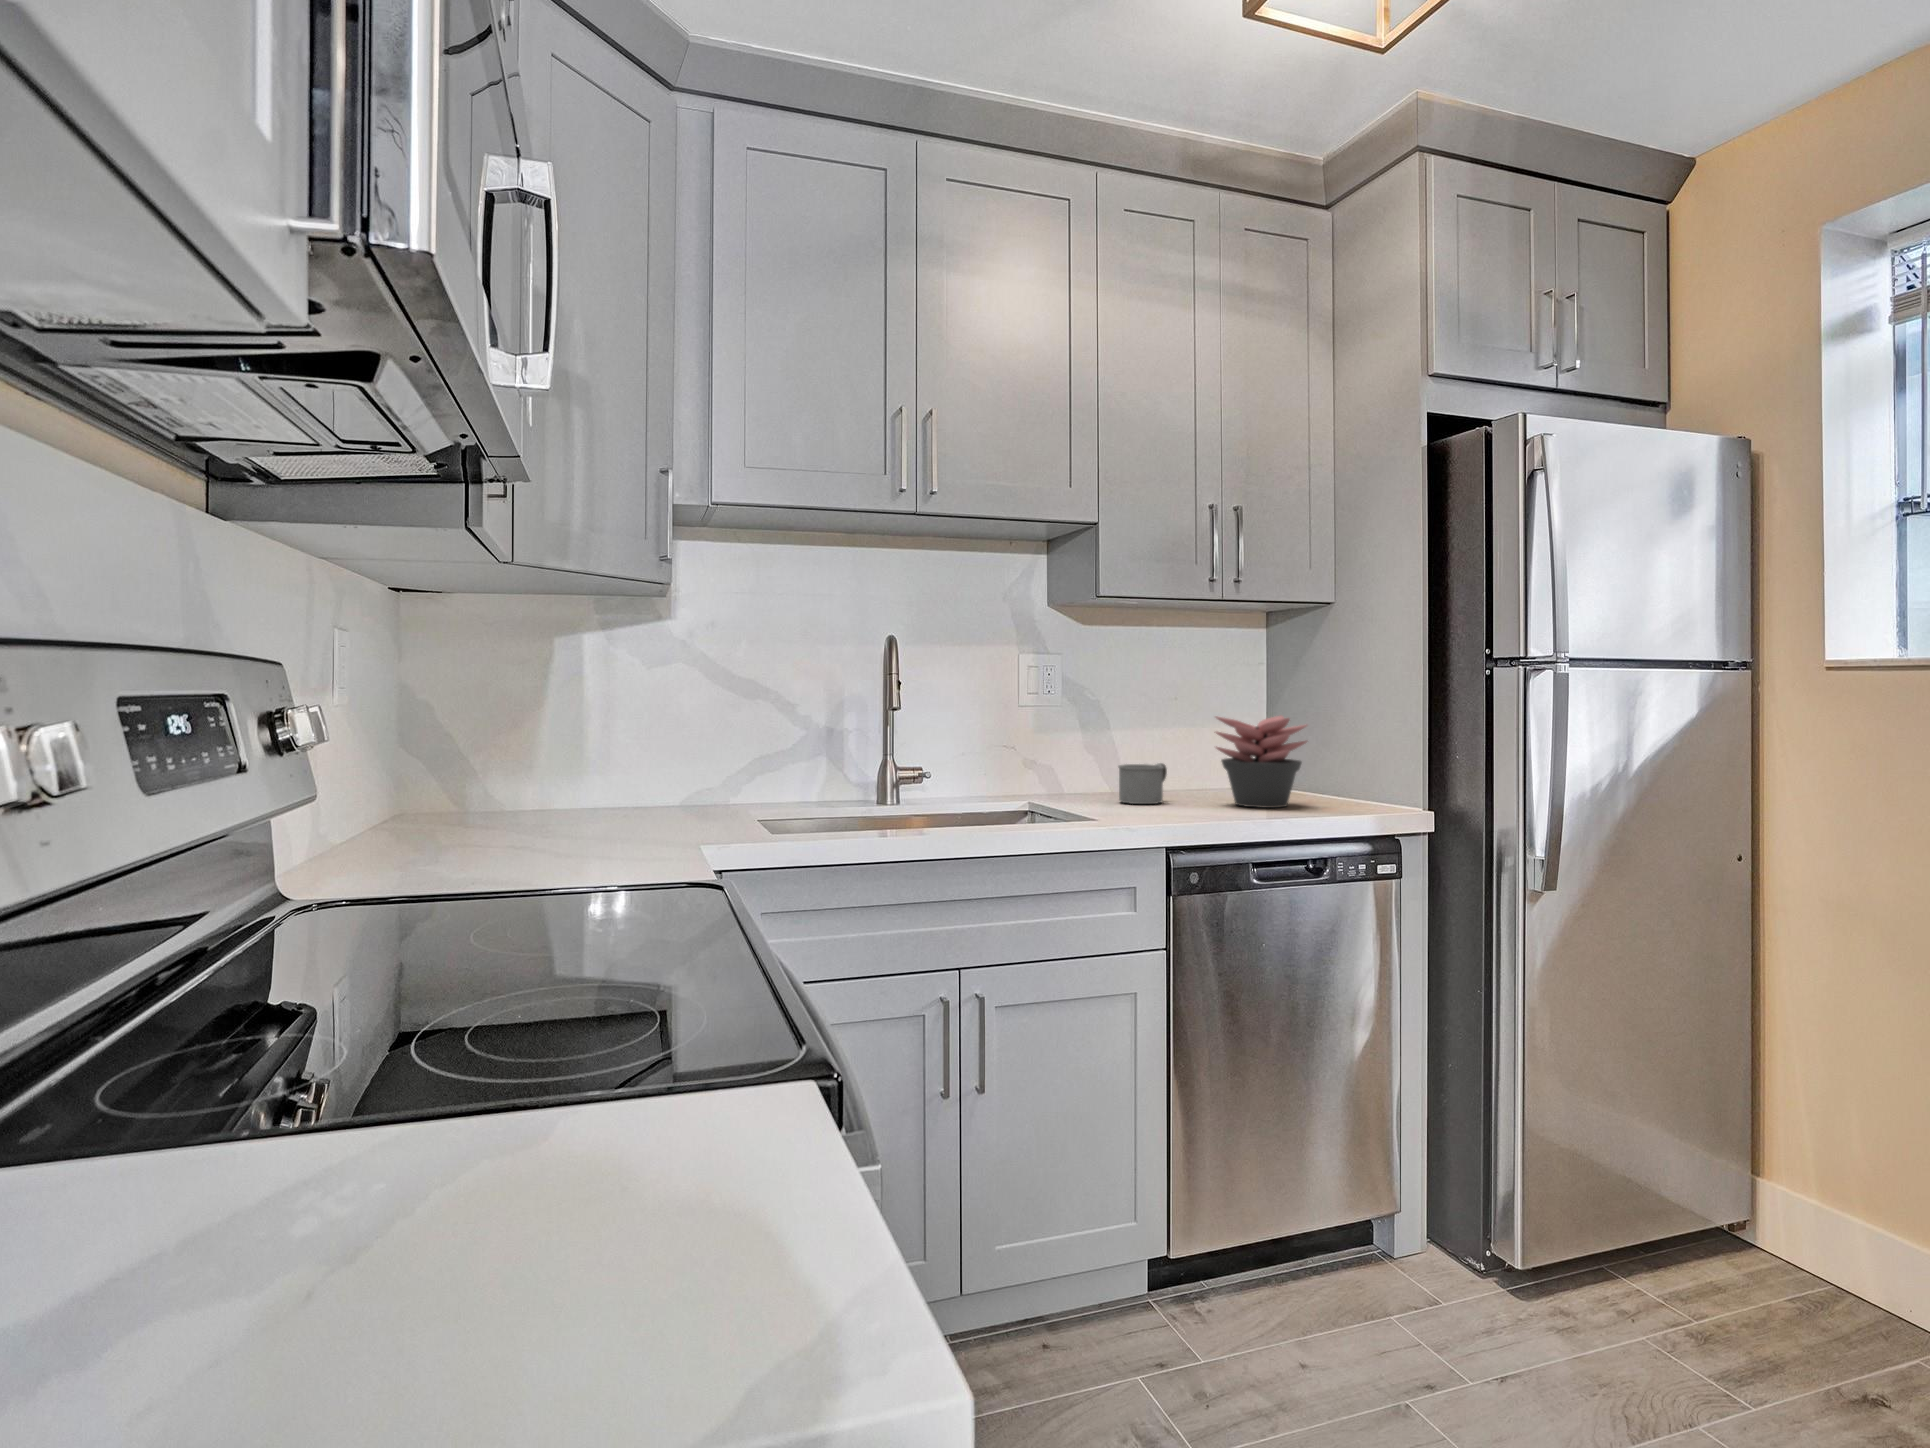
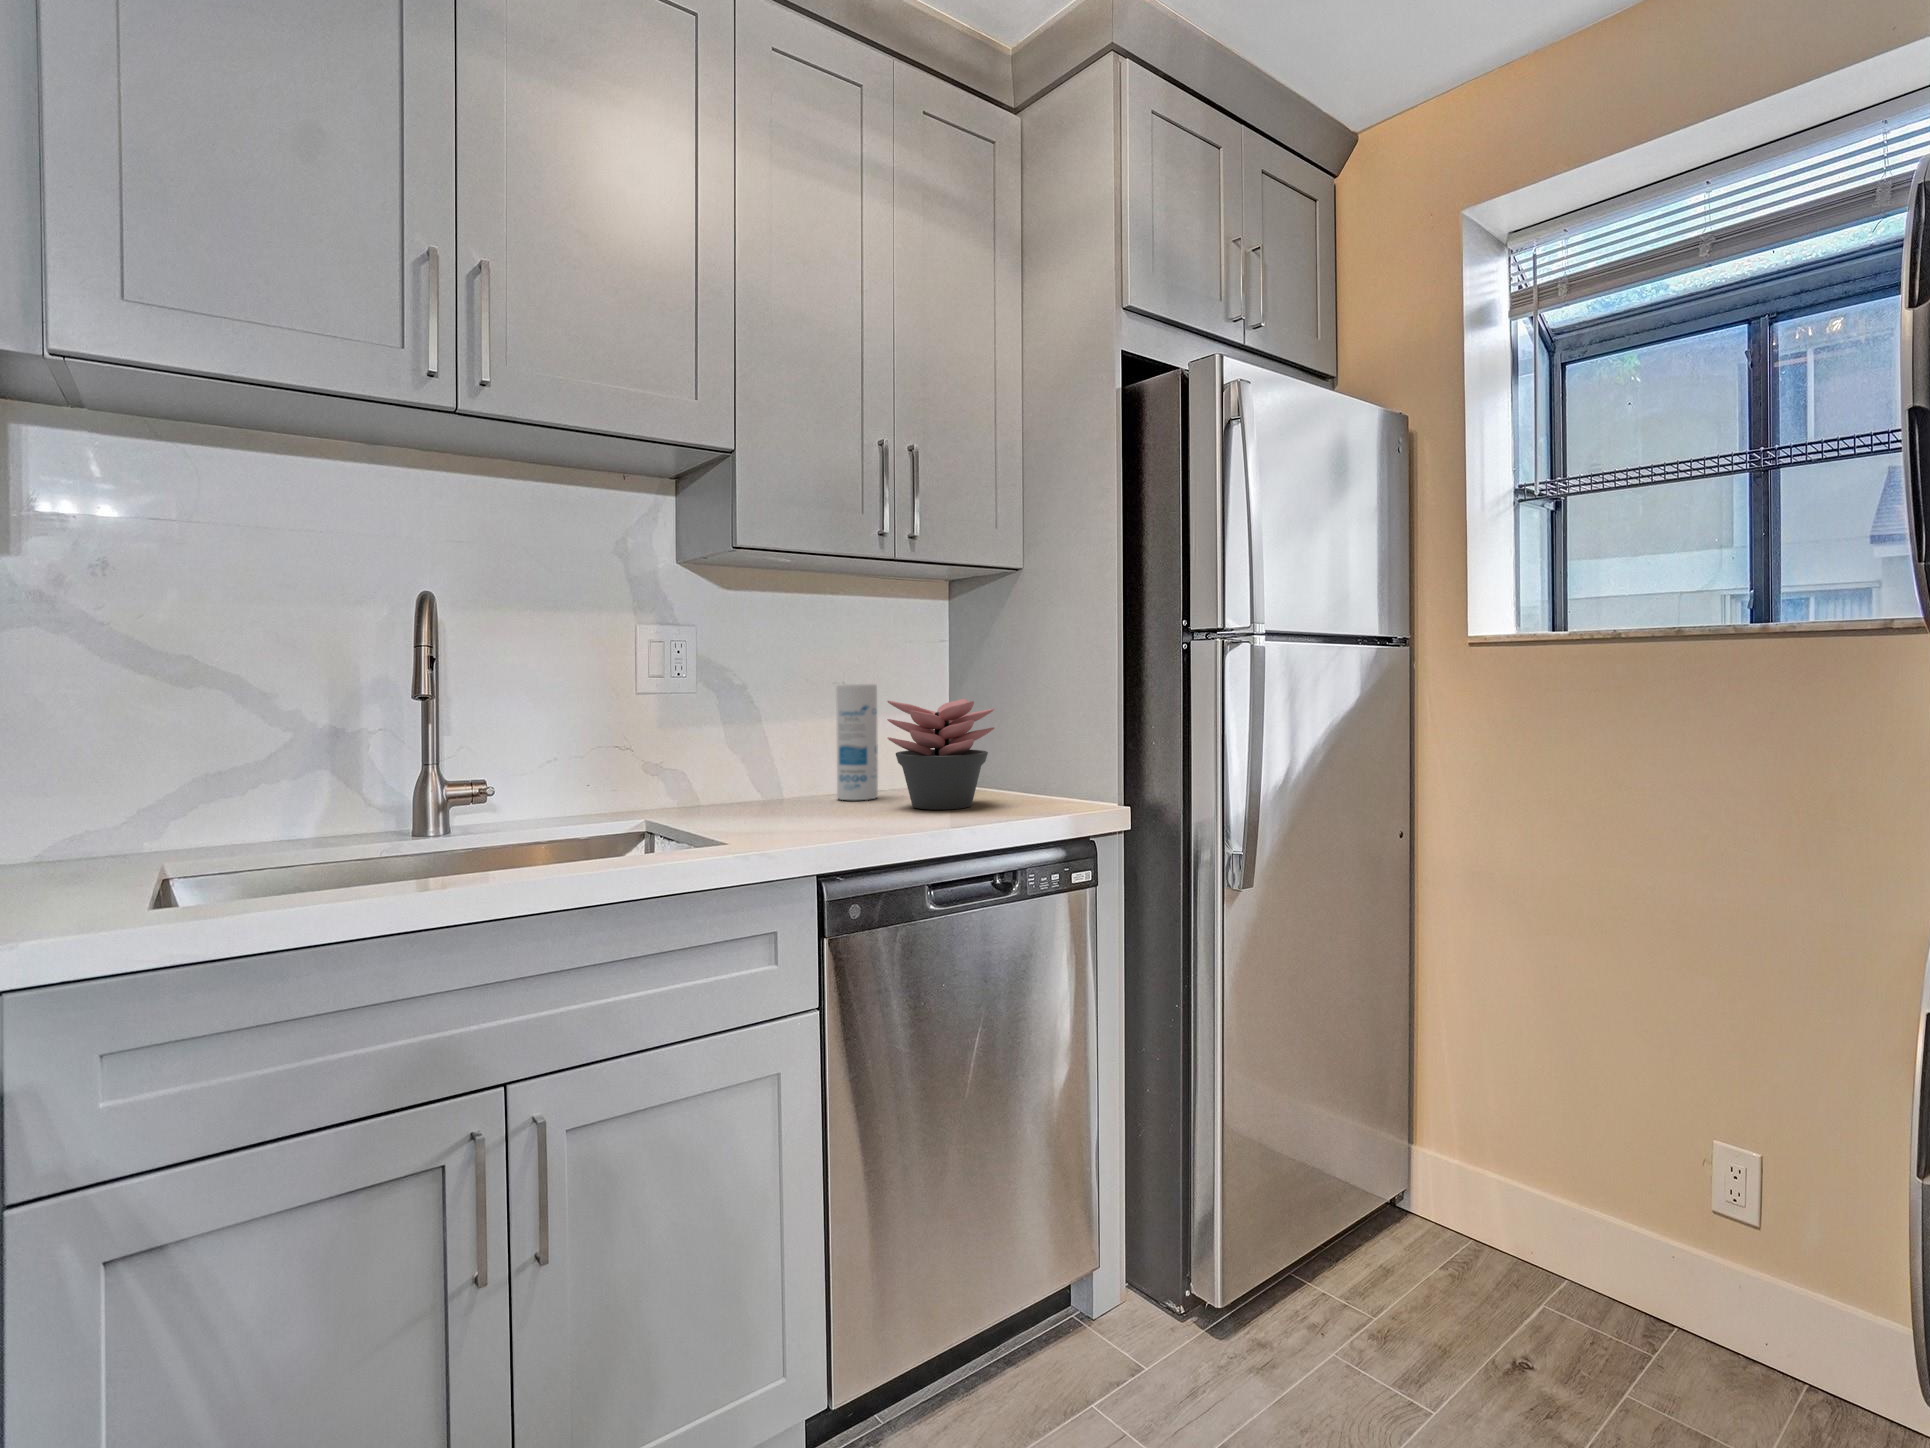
canister: none [1170,702,1204,798] -> present [836,684,878,800]
mug: present [1118,763,1167,804] -> none [770,759,832,812]

